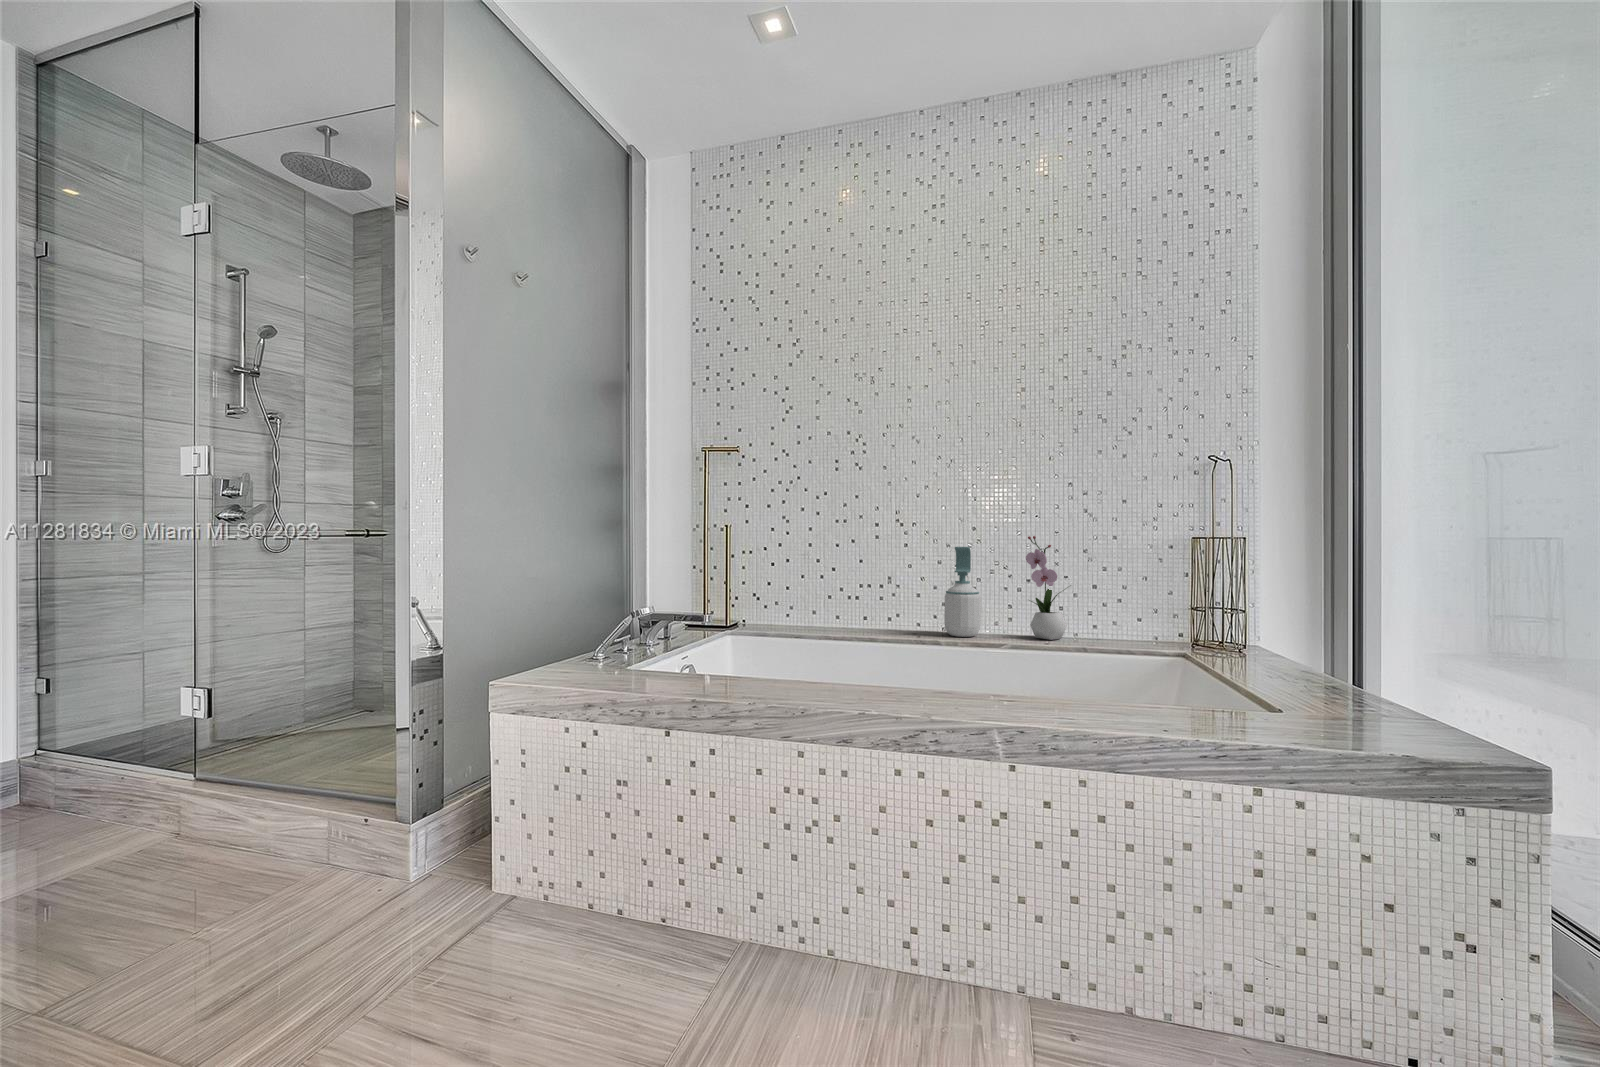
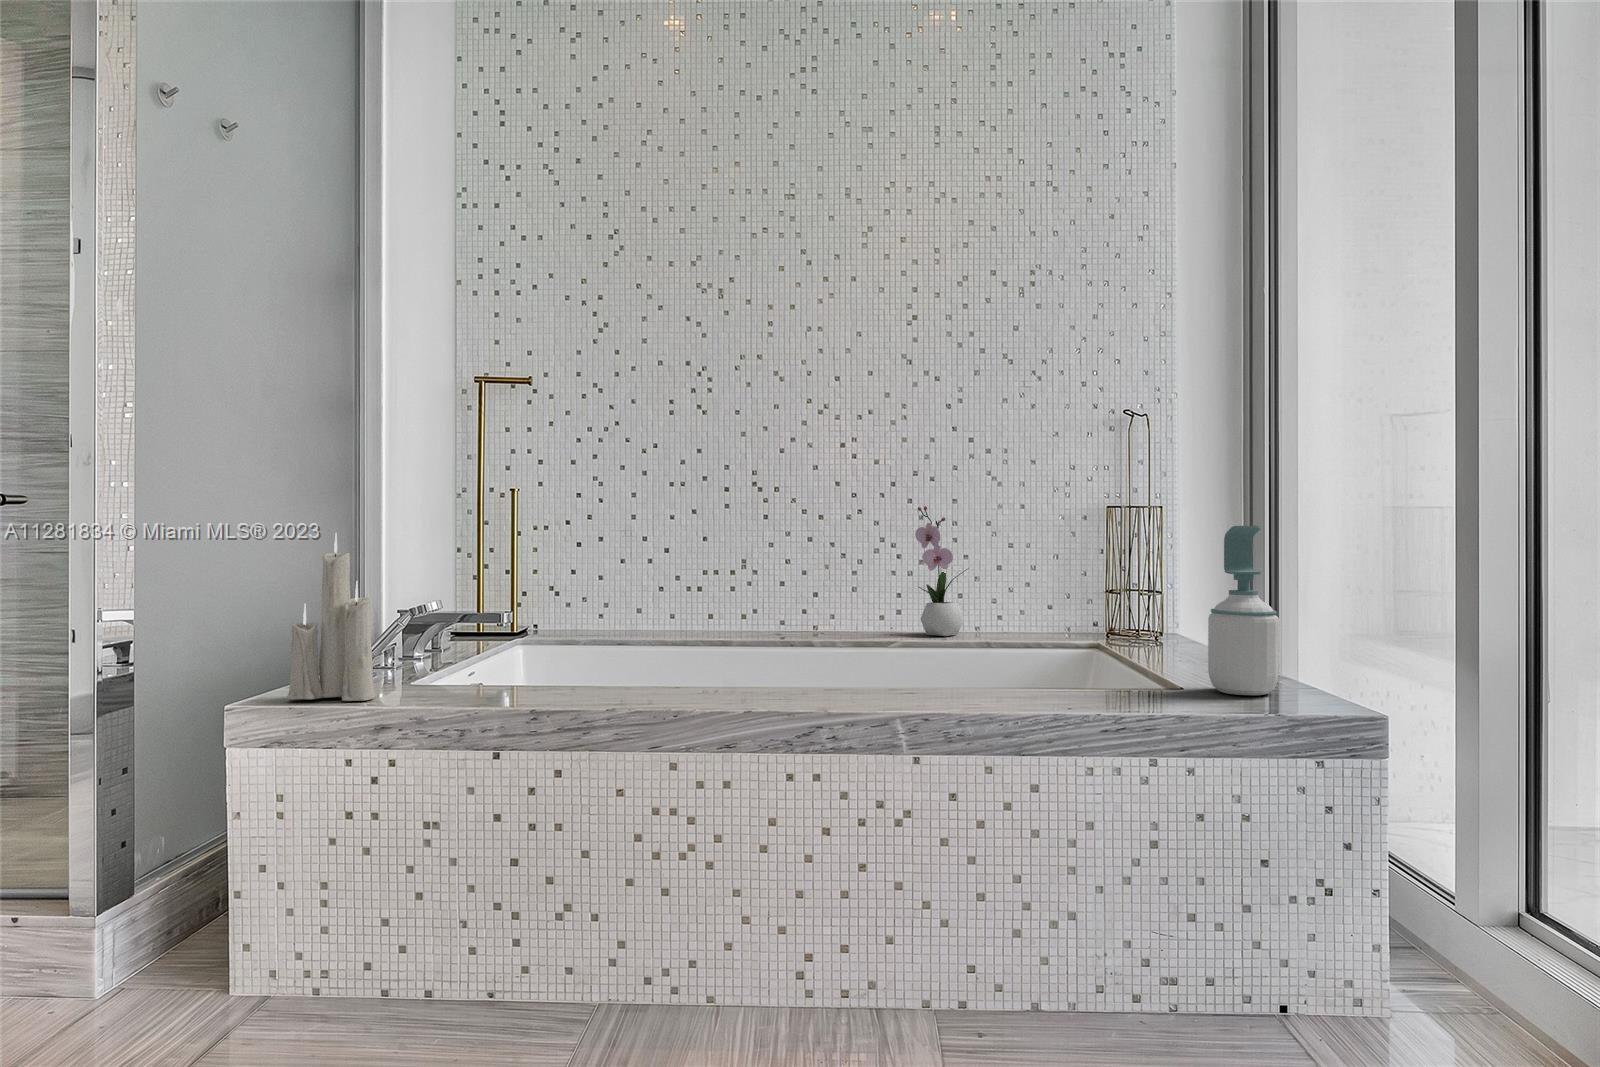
soap bottle: present [944,547,981,637] -> present [1208,526,1279,695]
candle: none [526,550,588,684] -> present [288,533,376,701]

